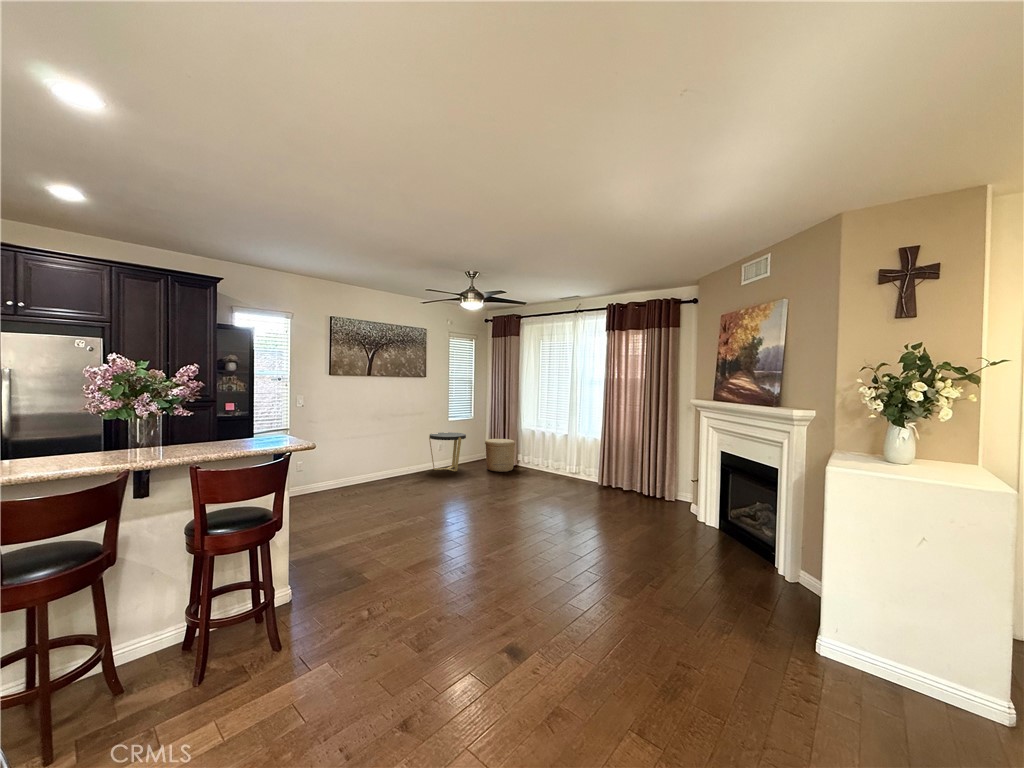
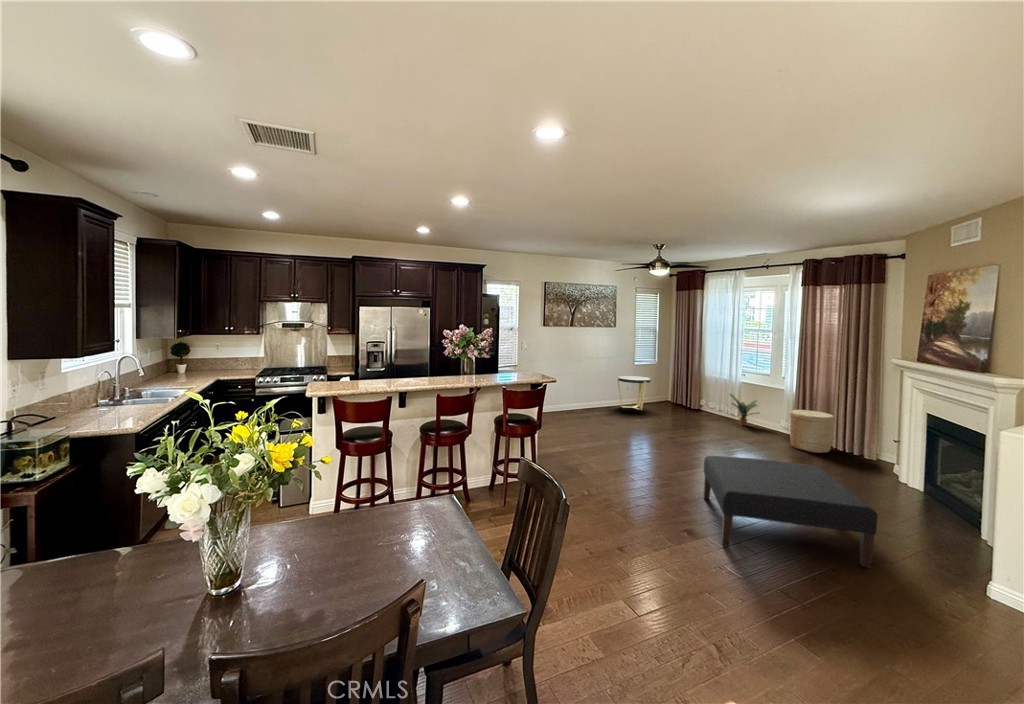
woven basket: present [485,439,515,472] -> present [790,410,835,453]
potted plant: none [546,446,576,479] -> present [730,394,759,426]
ottoman: none [527,528,742,686] -> present [703,456,878,568]

